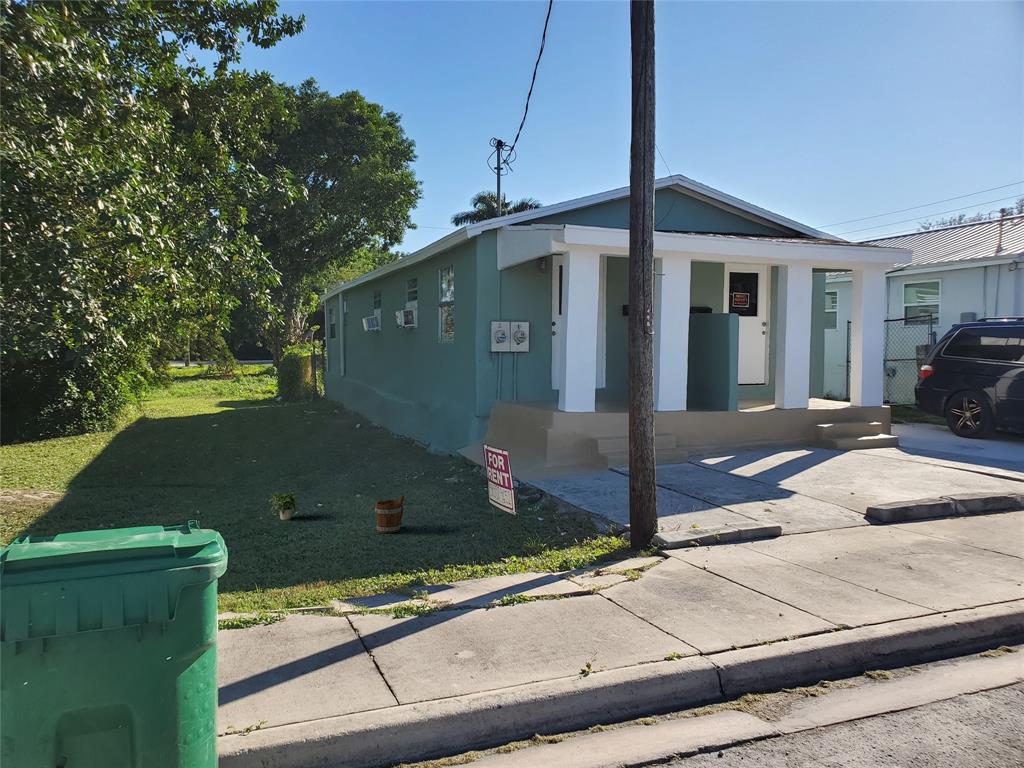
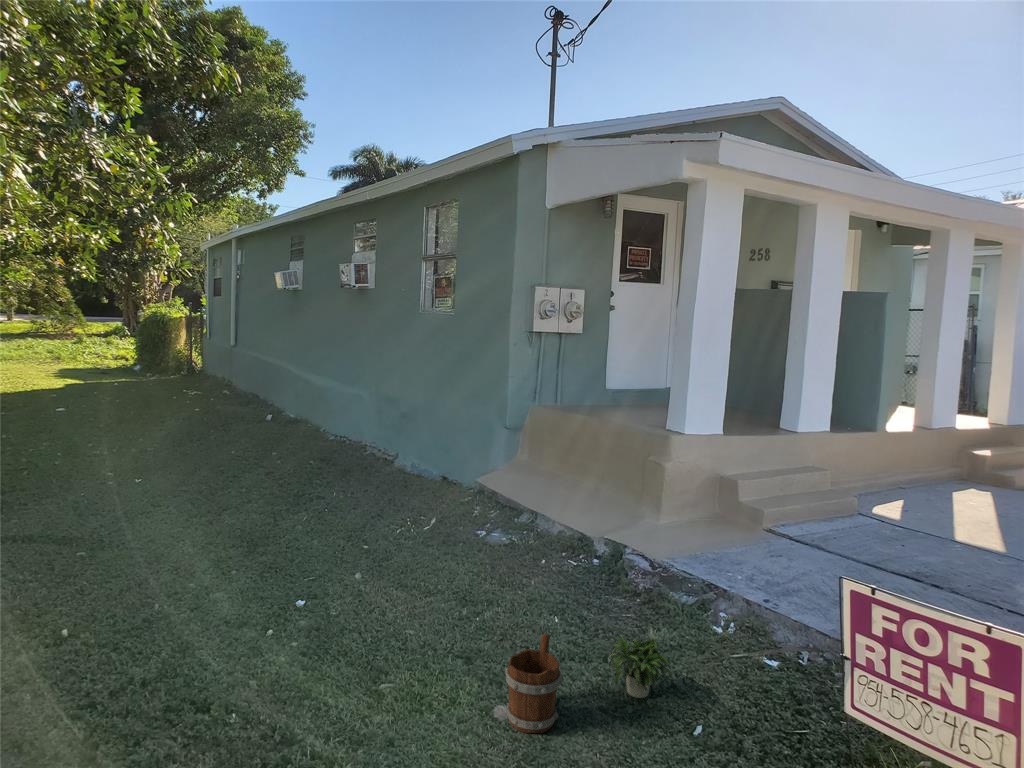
potted plant: present [269,492,301,520] -> present [599,638,672,698]

